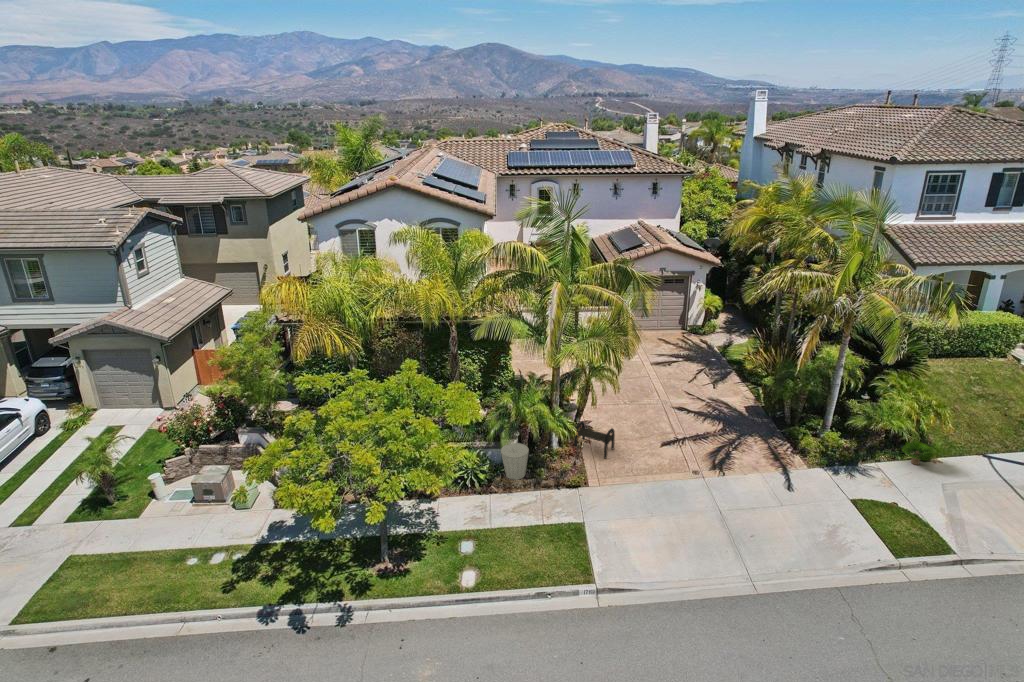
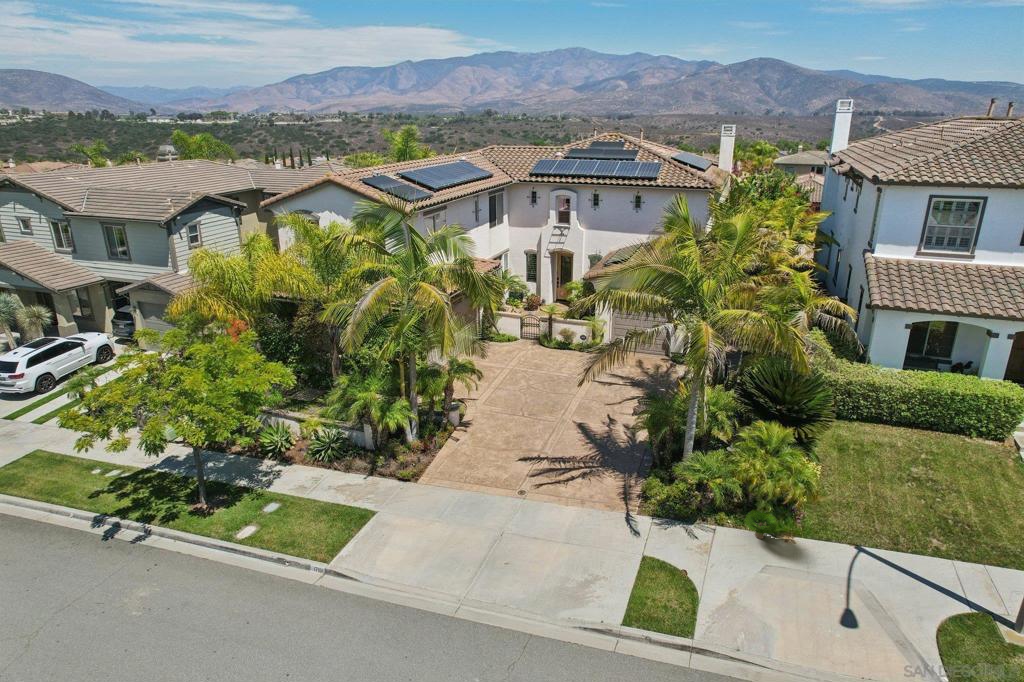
bench: present [574,421,615,458] -> none [435,422,471,461]
trash can: present [501,443,529,480] -> none [351,429,378,463]

